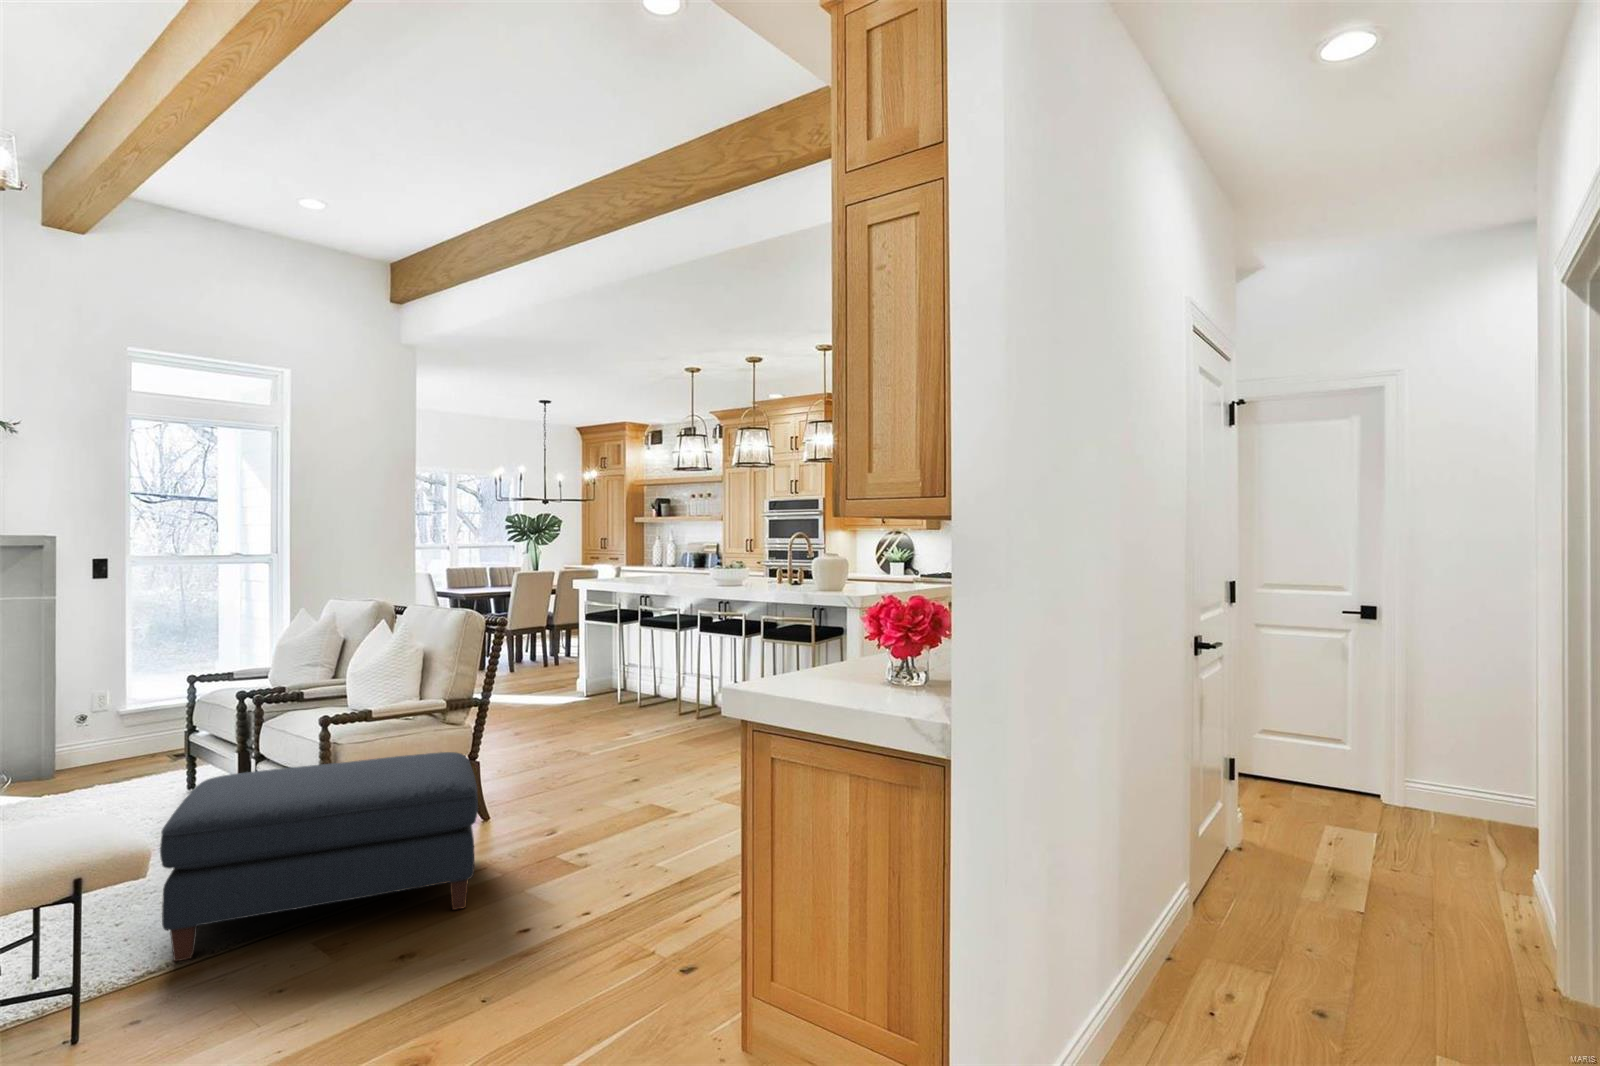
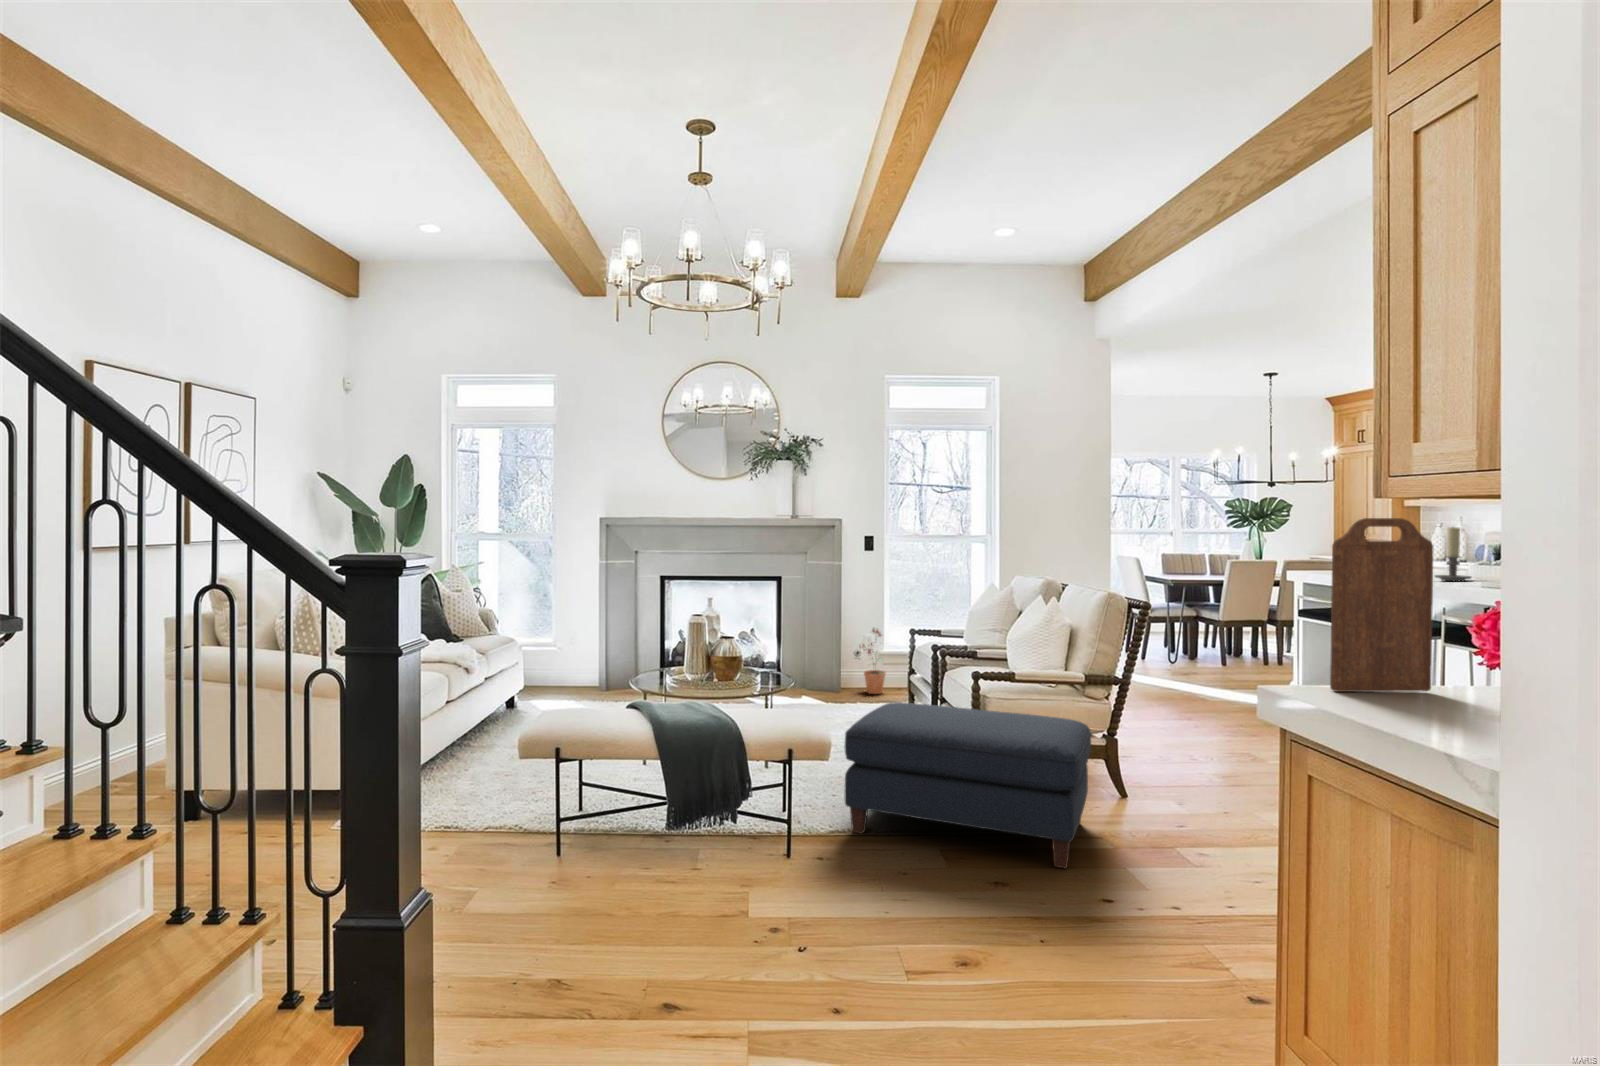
candle holder: none [693,544,715,586] -> present [1435,527,1471,581]
cutting board: none [756,555,806,692] -> present [1330,518,1433,692]
potted plant: none [80,682,131,771] -> present [860,629,886,694]

